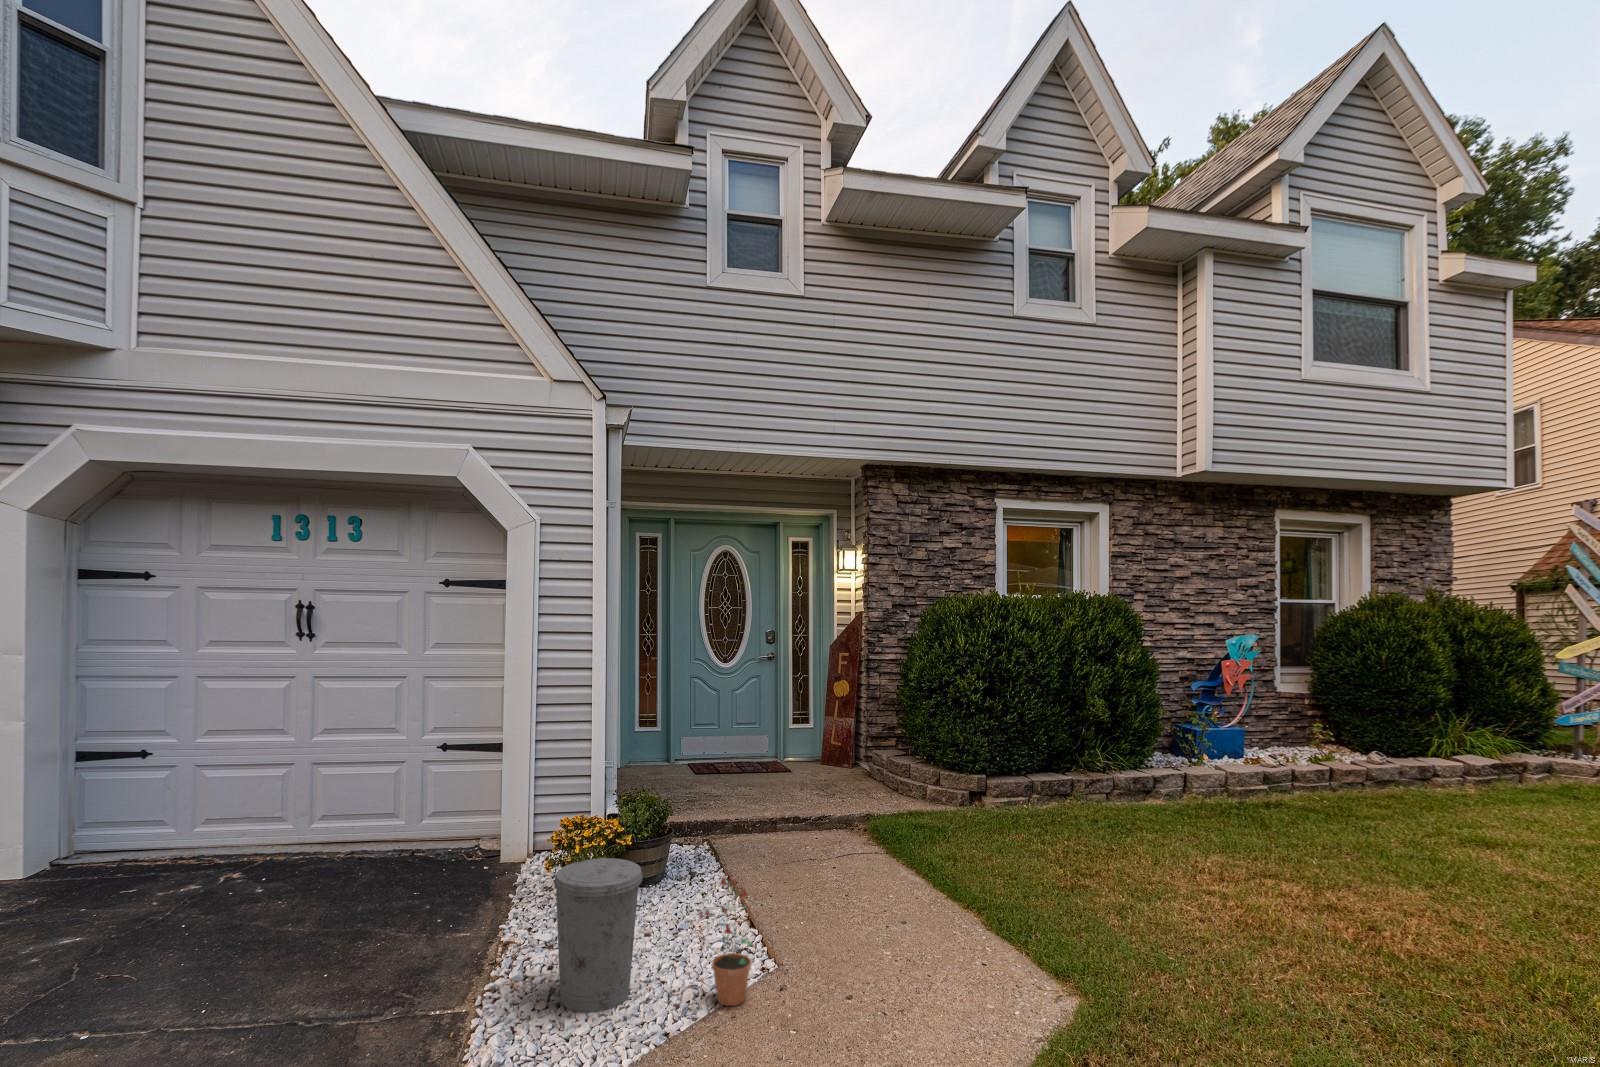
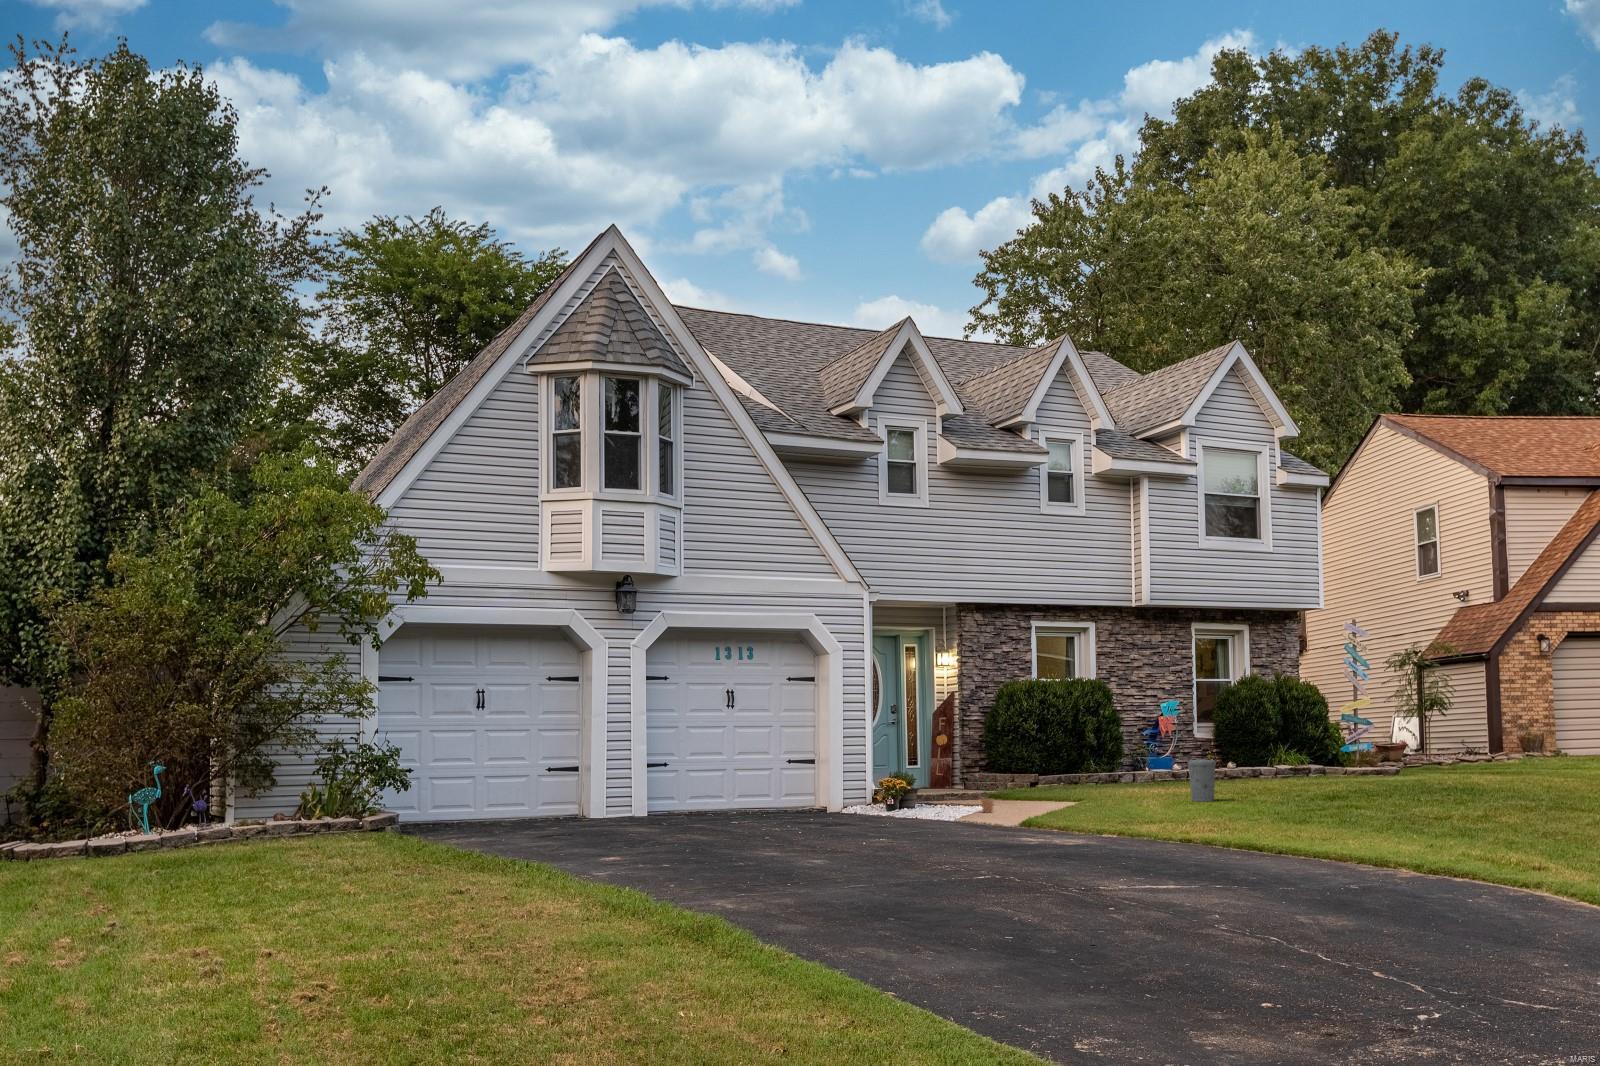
trash can: present [554,858,643,1012] -> present [1188,759,1216,802]

